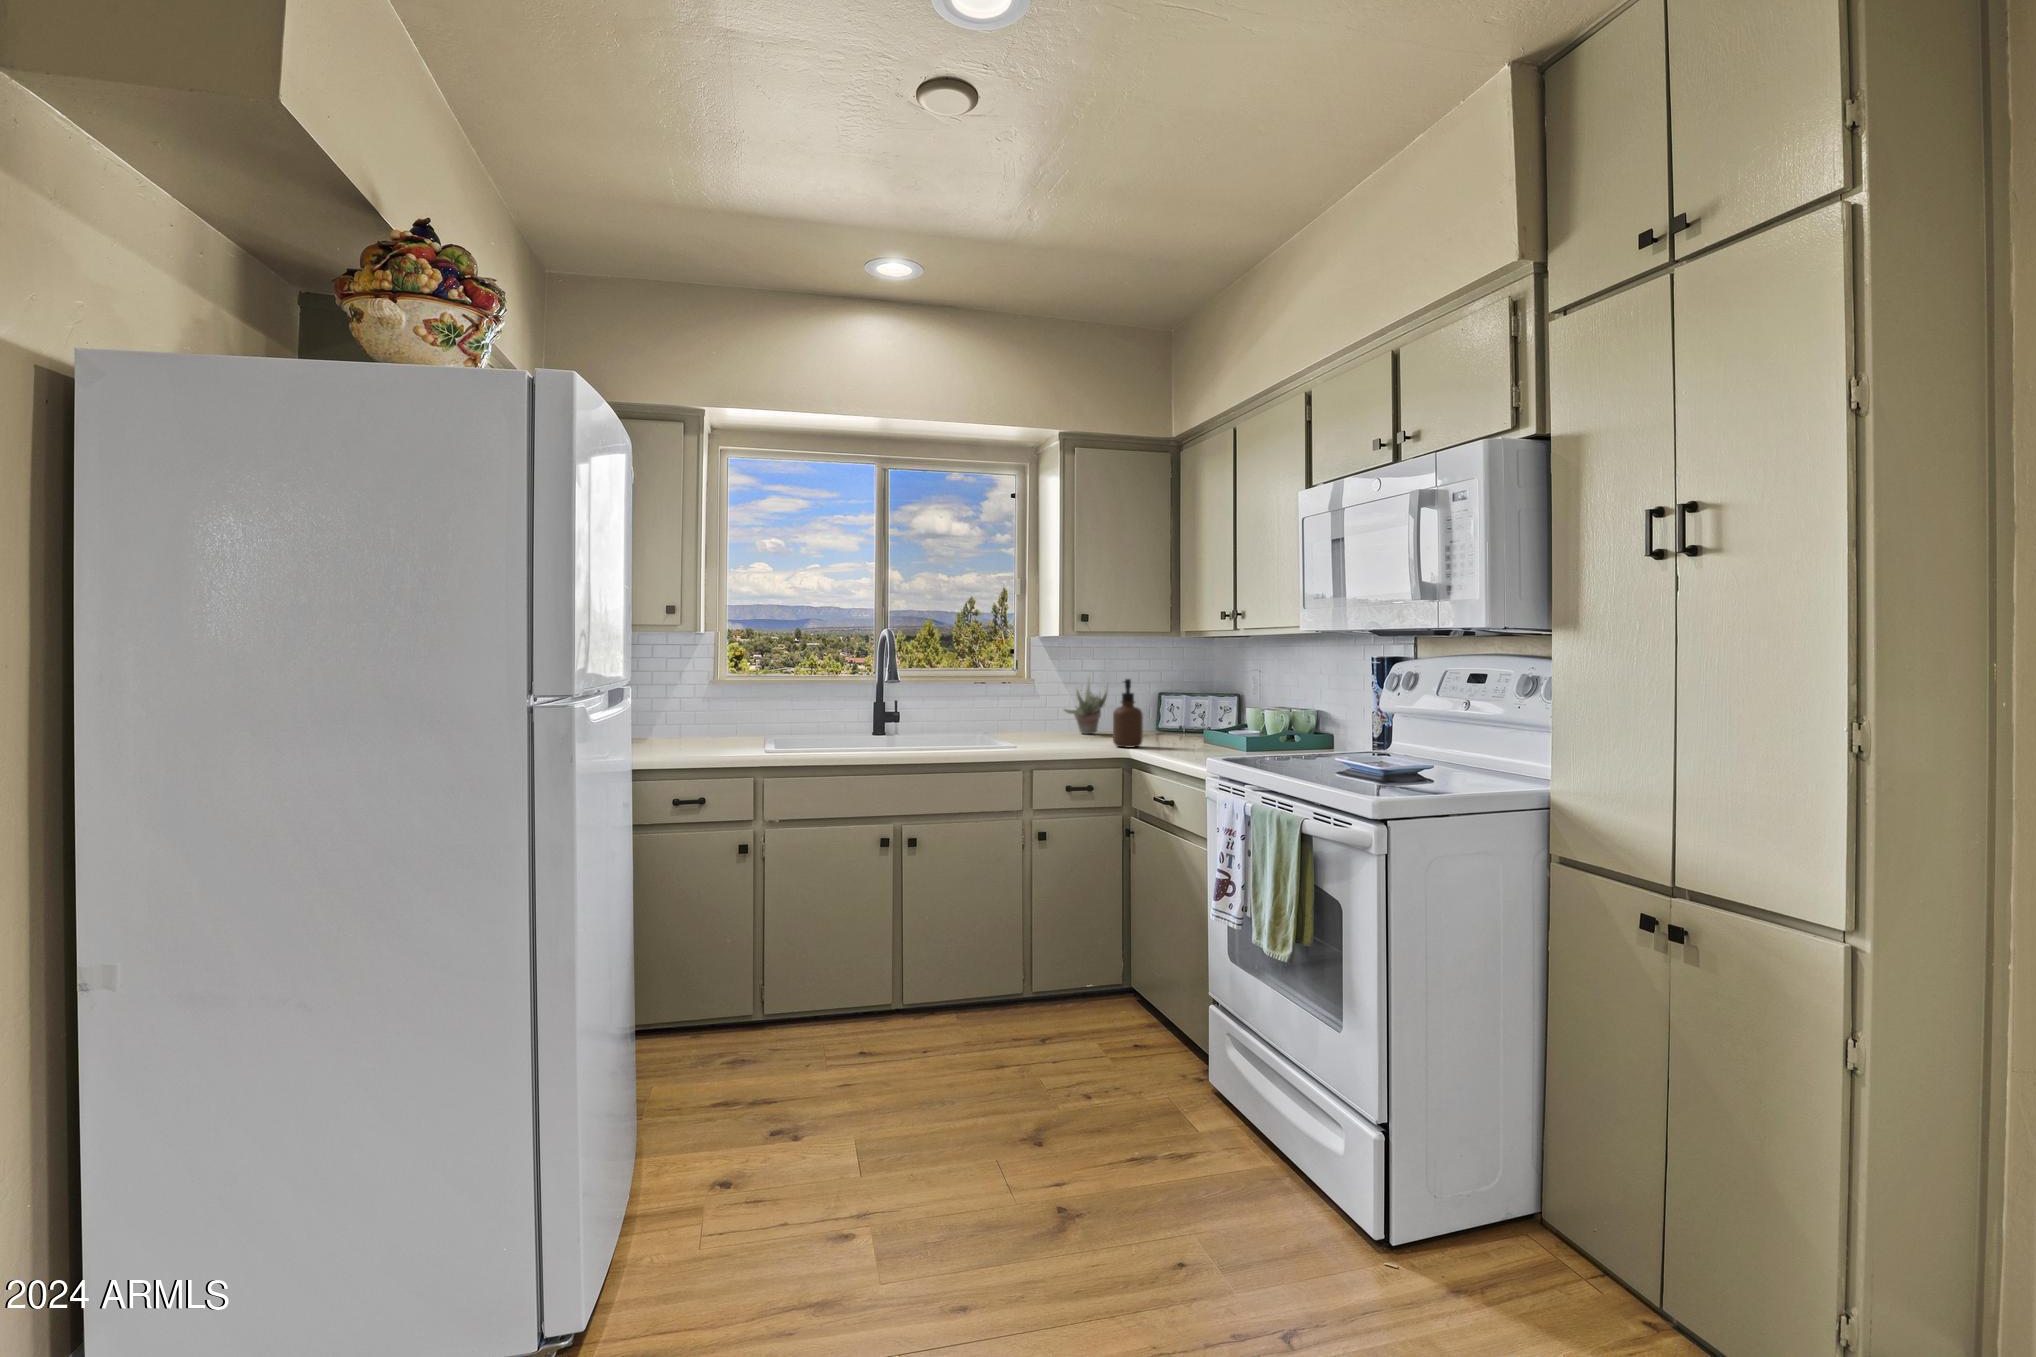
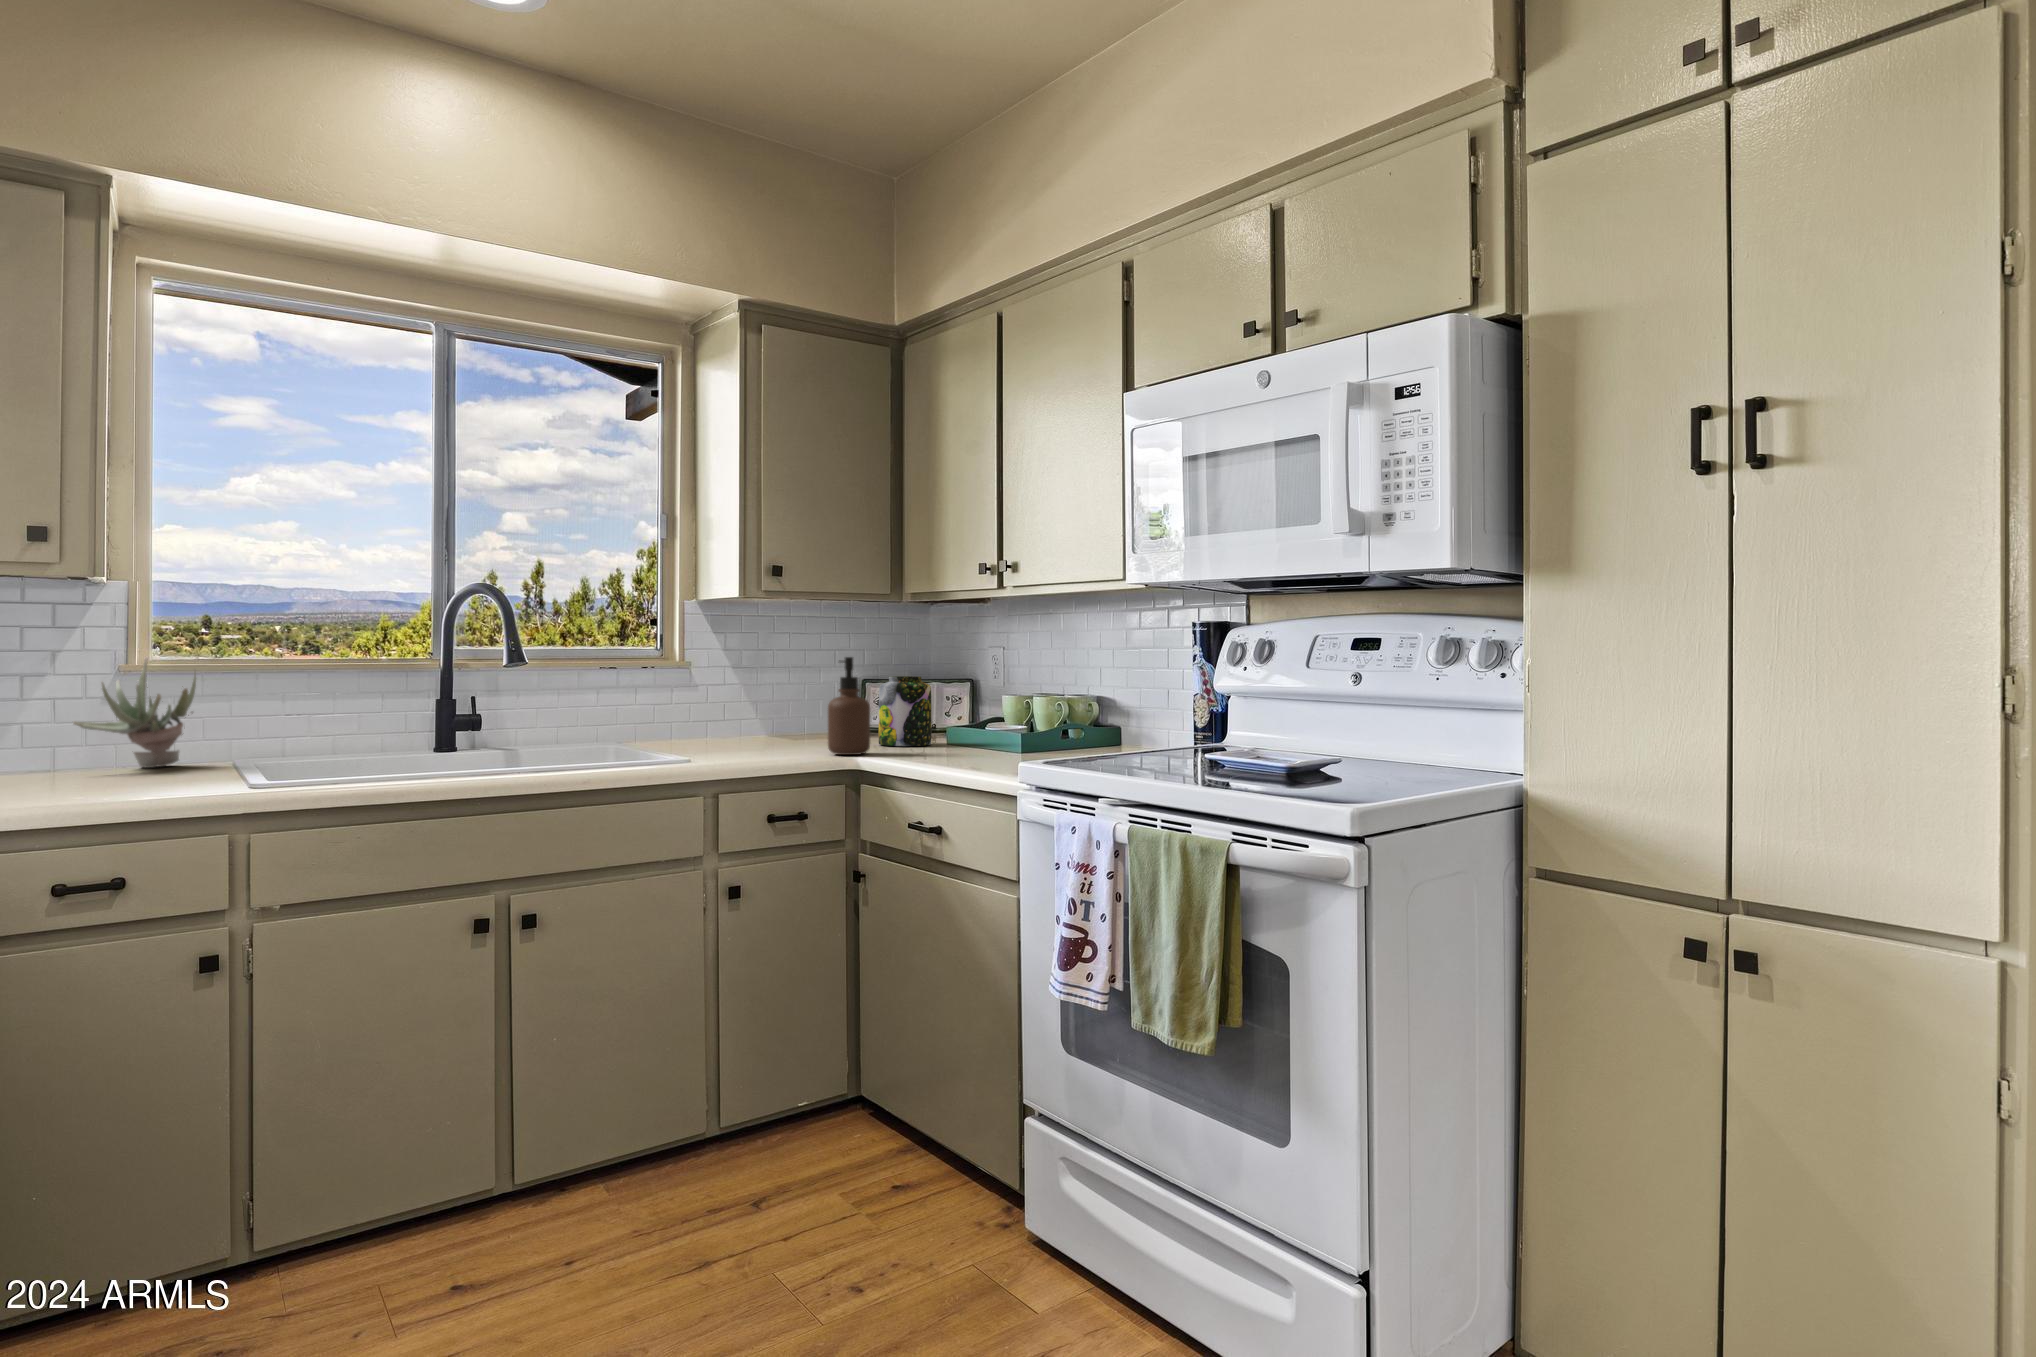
succulent plant: present [1064,680,1107,734] -> present [73,658,196,768]
jar: none [1159,692,1196,742] -> present [879,676,932,746]

